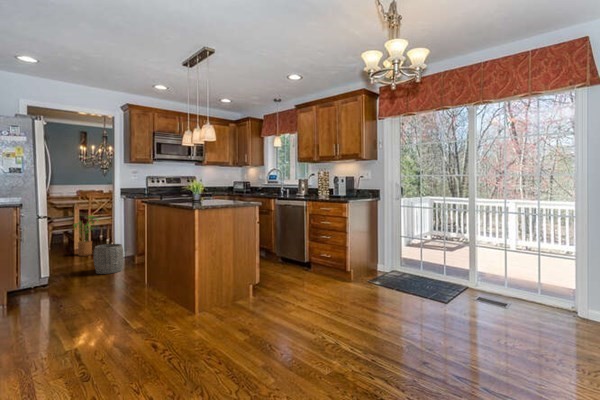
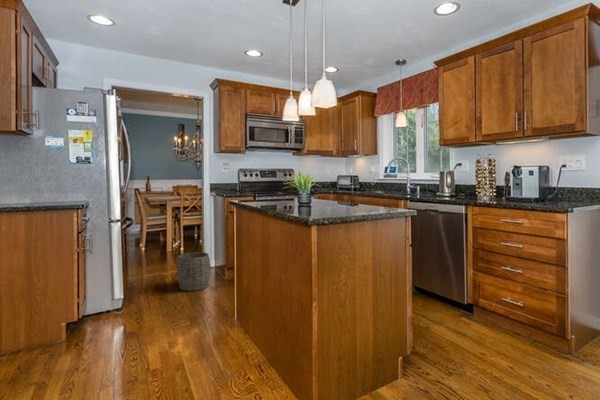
house plant: present [74,216,98,256] -> none [163,215,191,260]

